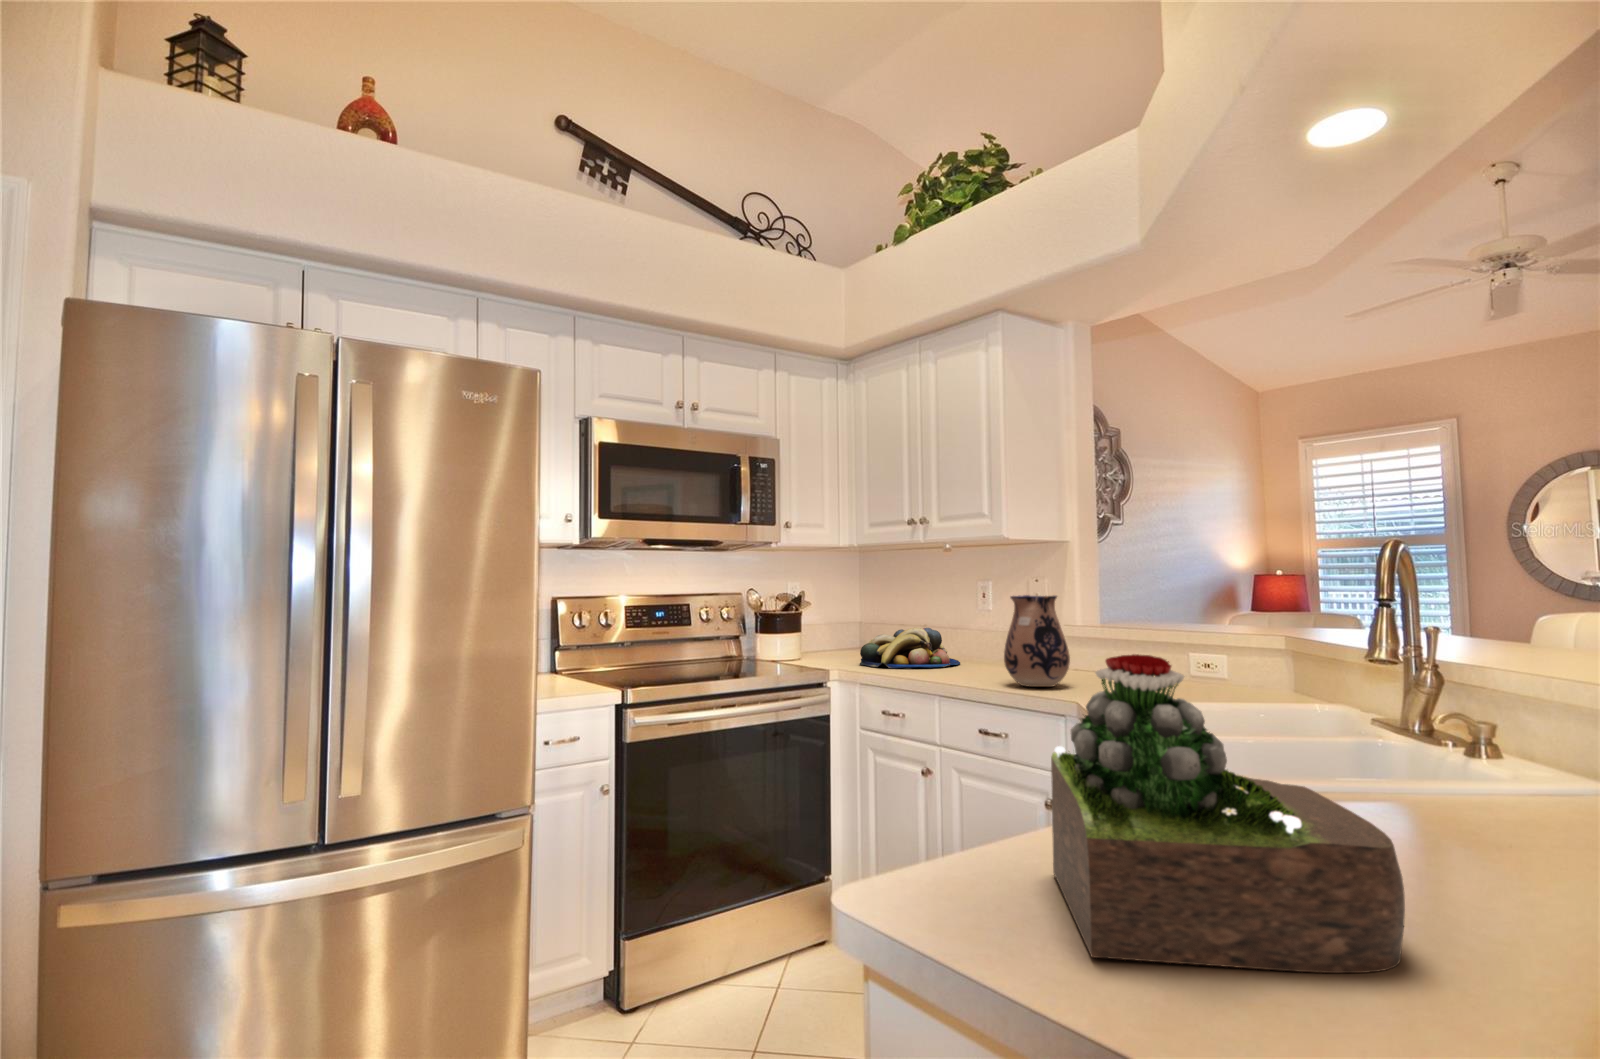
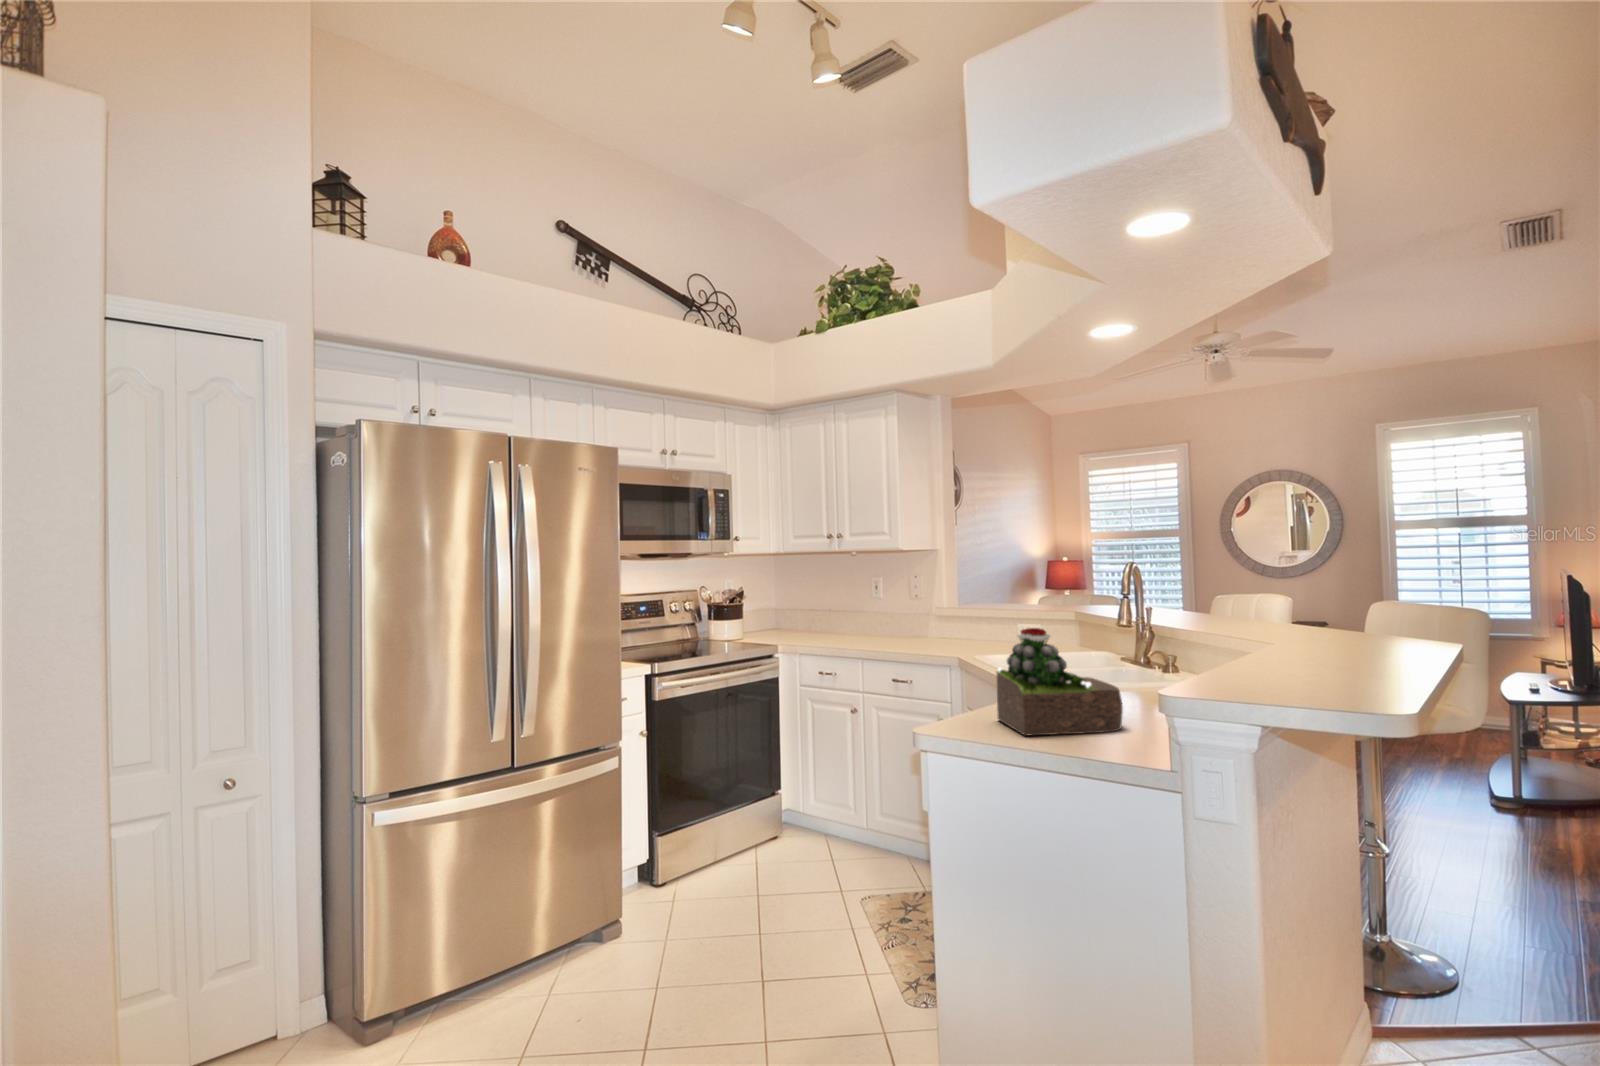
ceramic pitcher: present [1004,595,1070,687] -> none [908,591,950,651]
fruit bowl: present [860,628,960,668] -> none [794,614,866,644]

